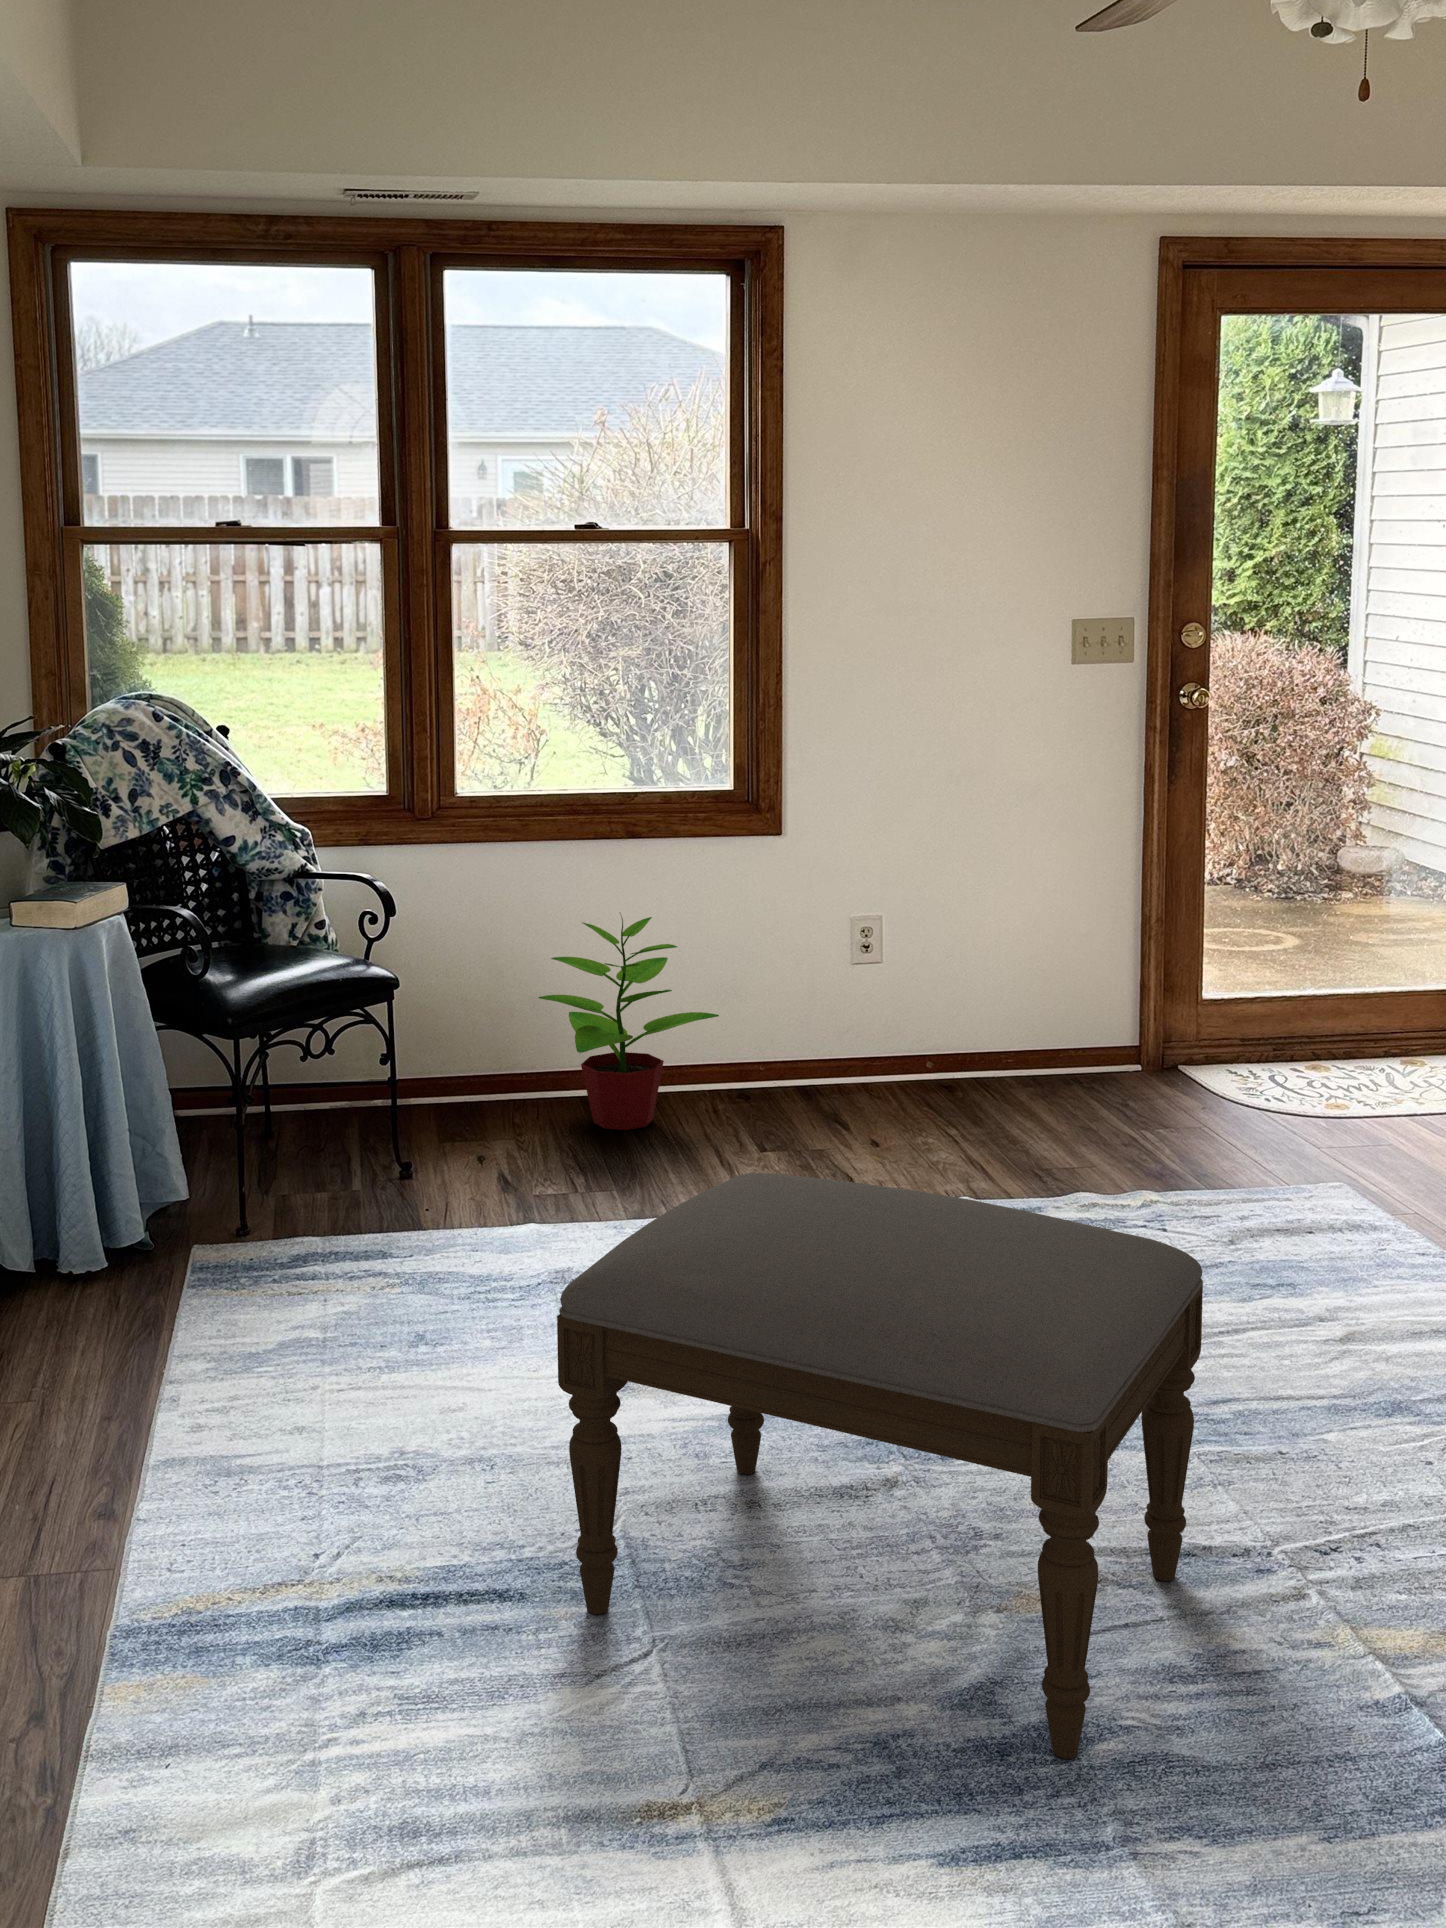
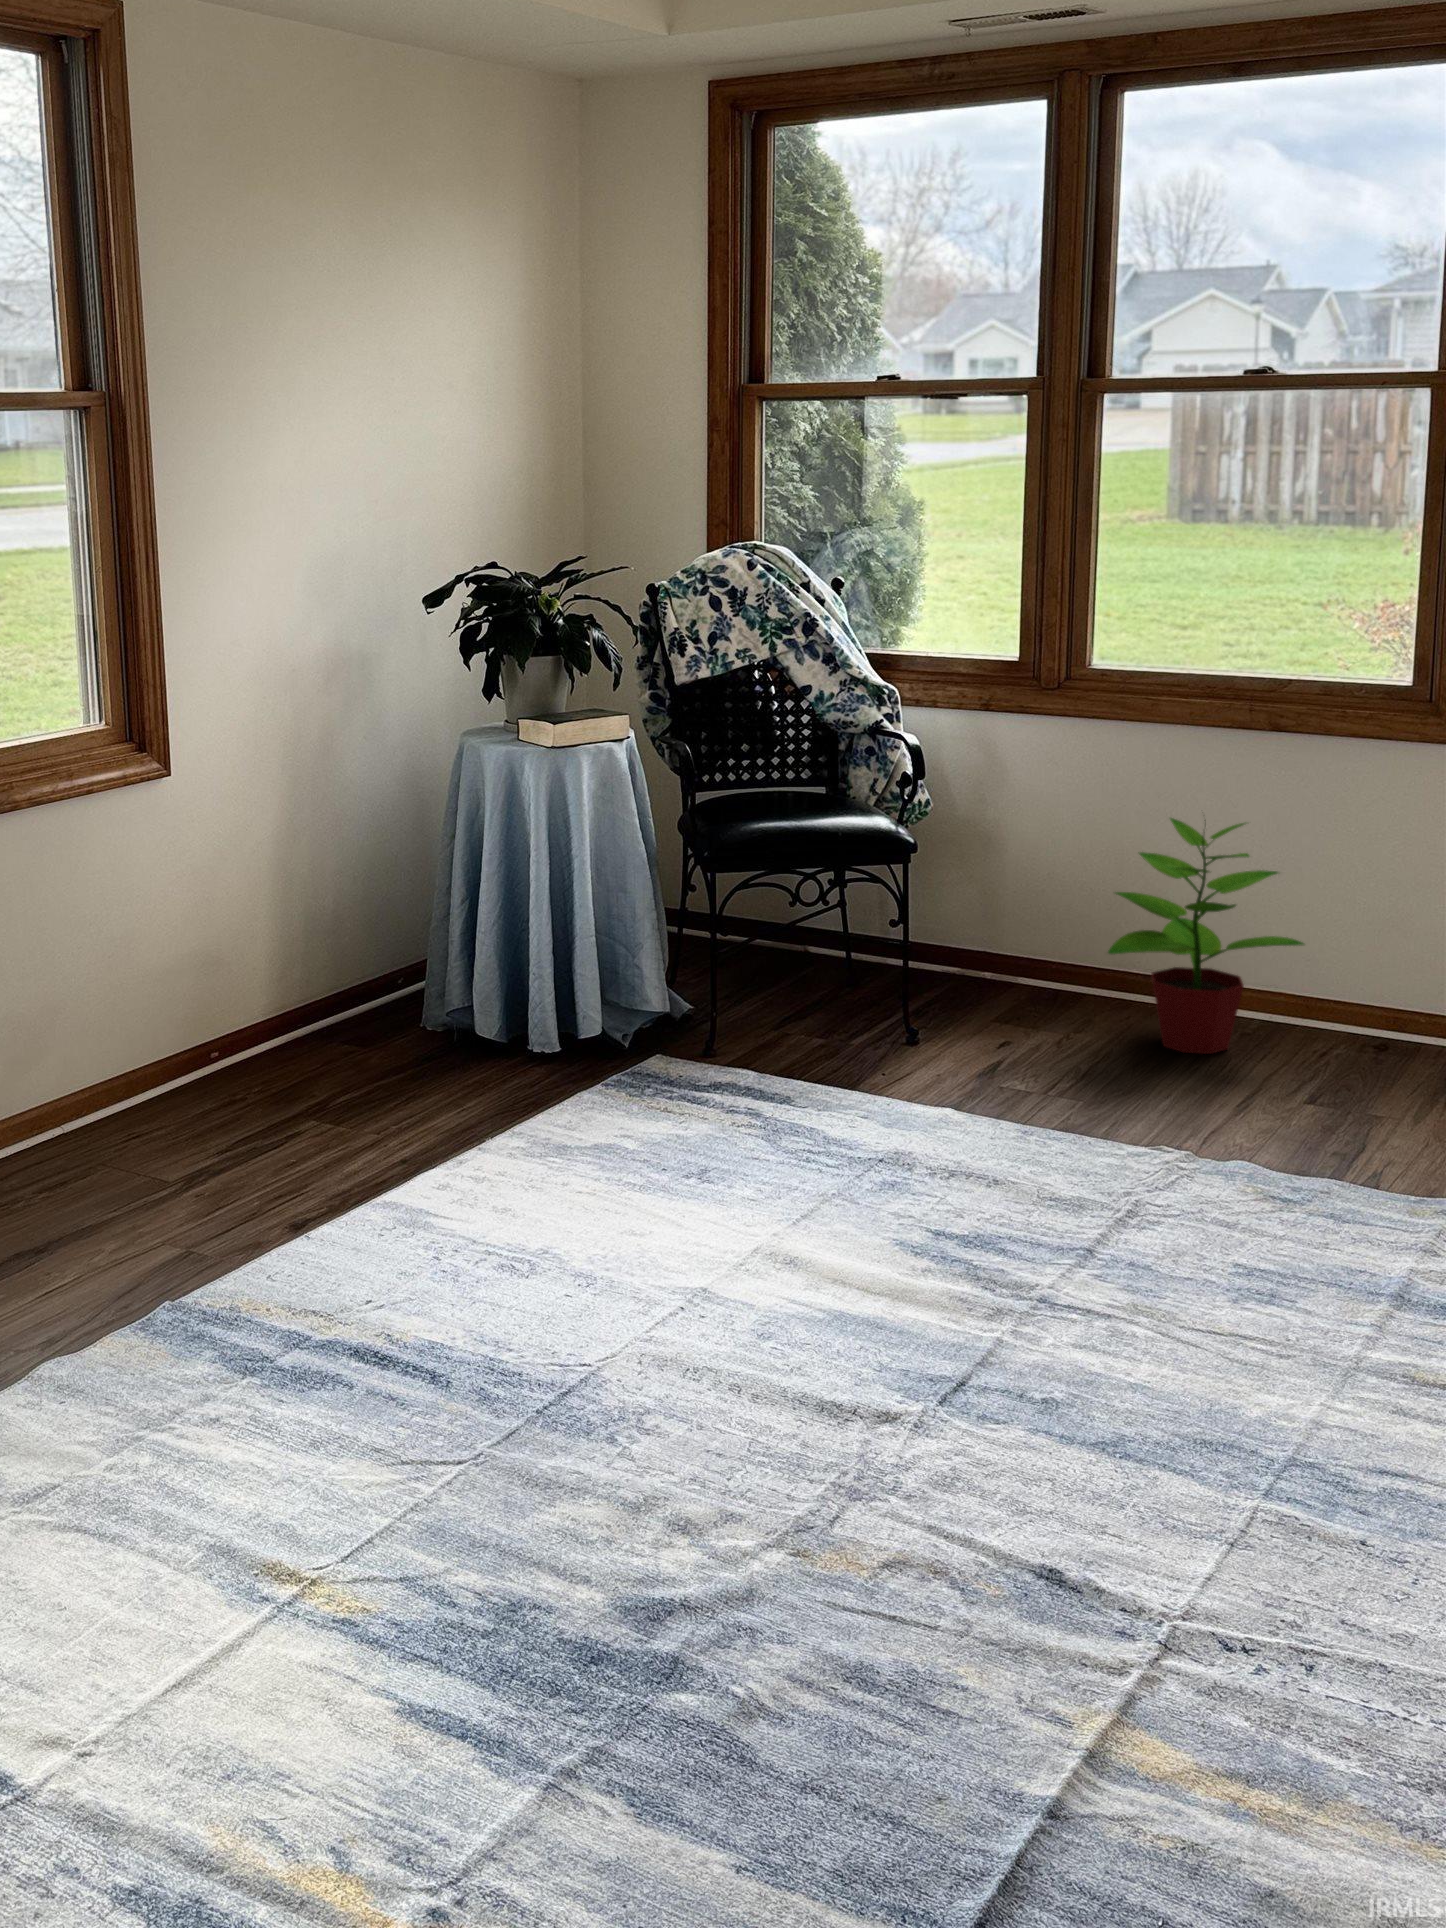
ottoman: present [557,1173,1203,1759] -> none [460,1049,1065,1681]

